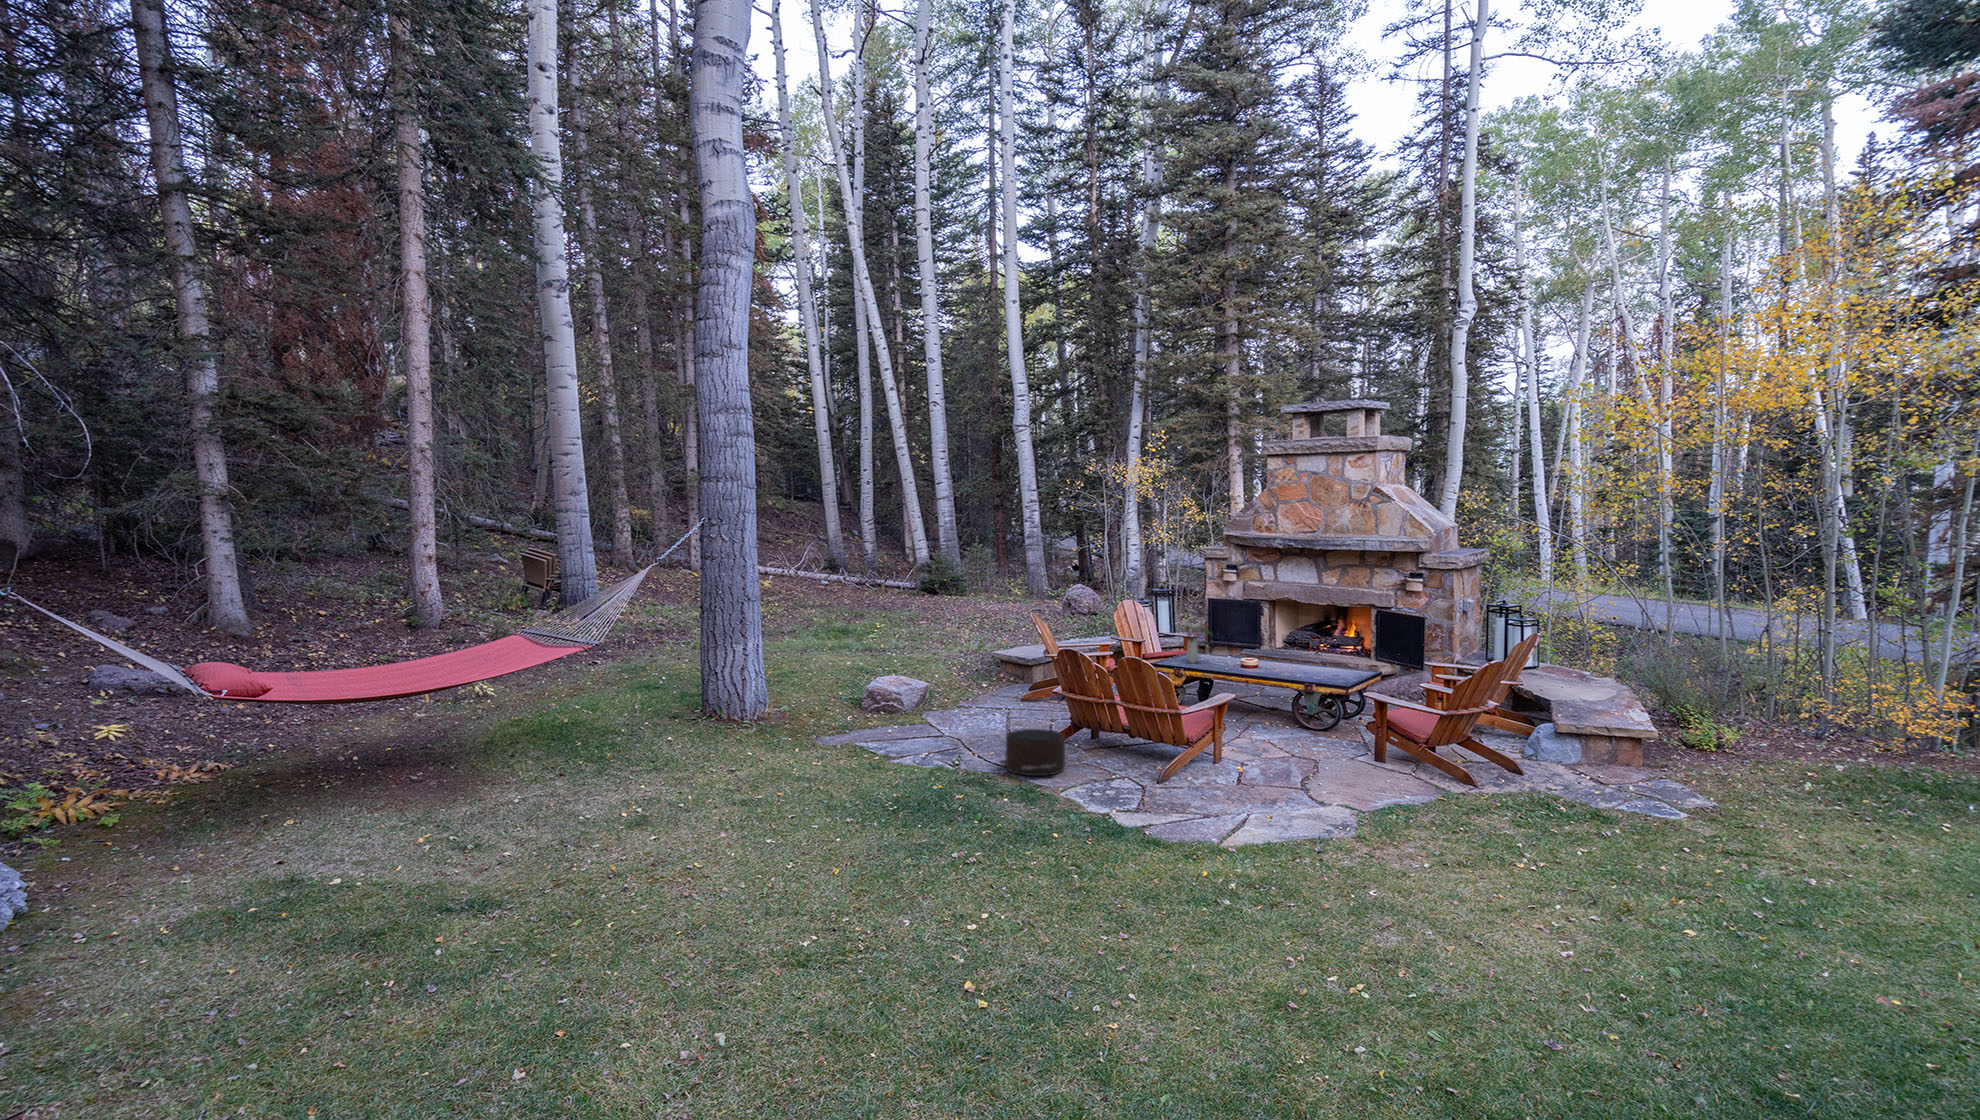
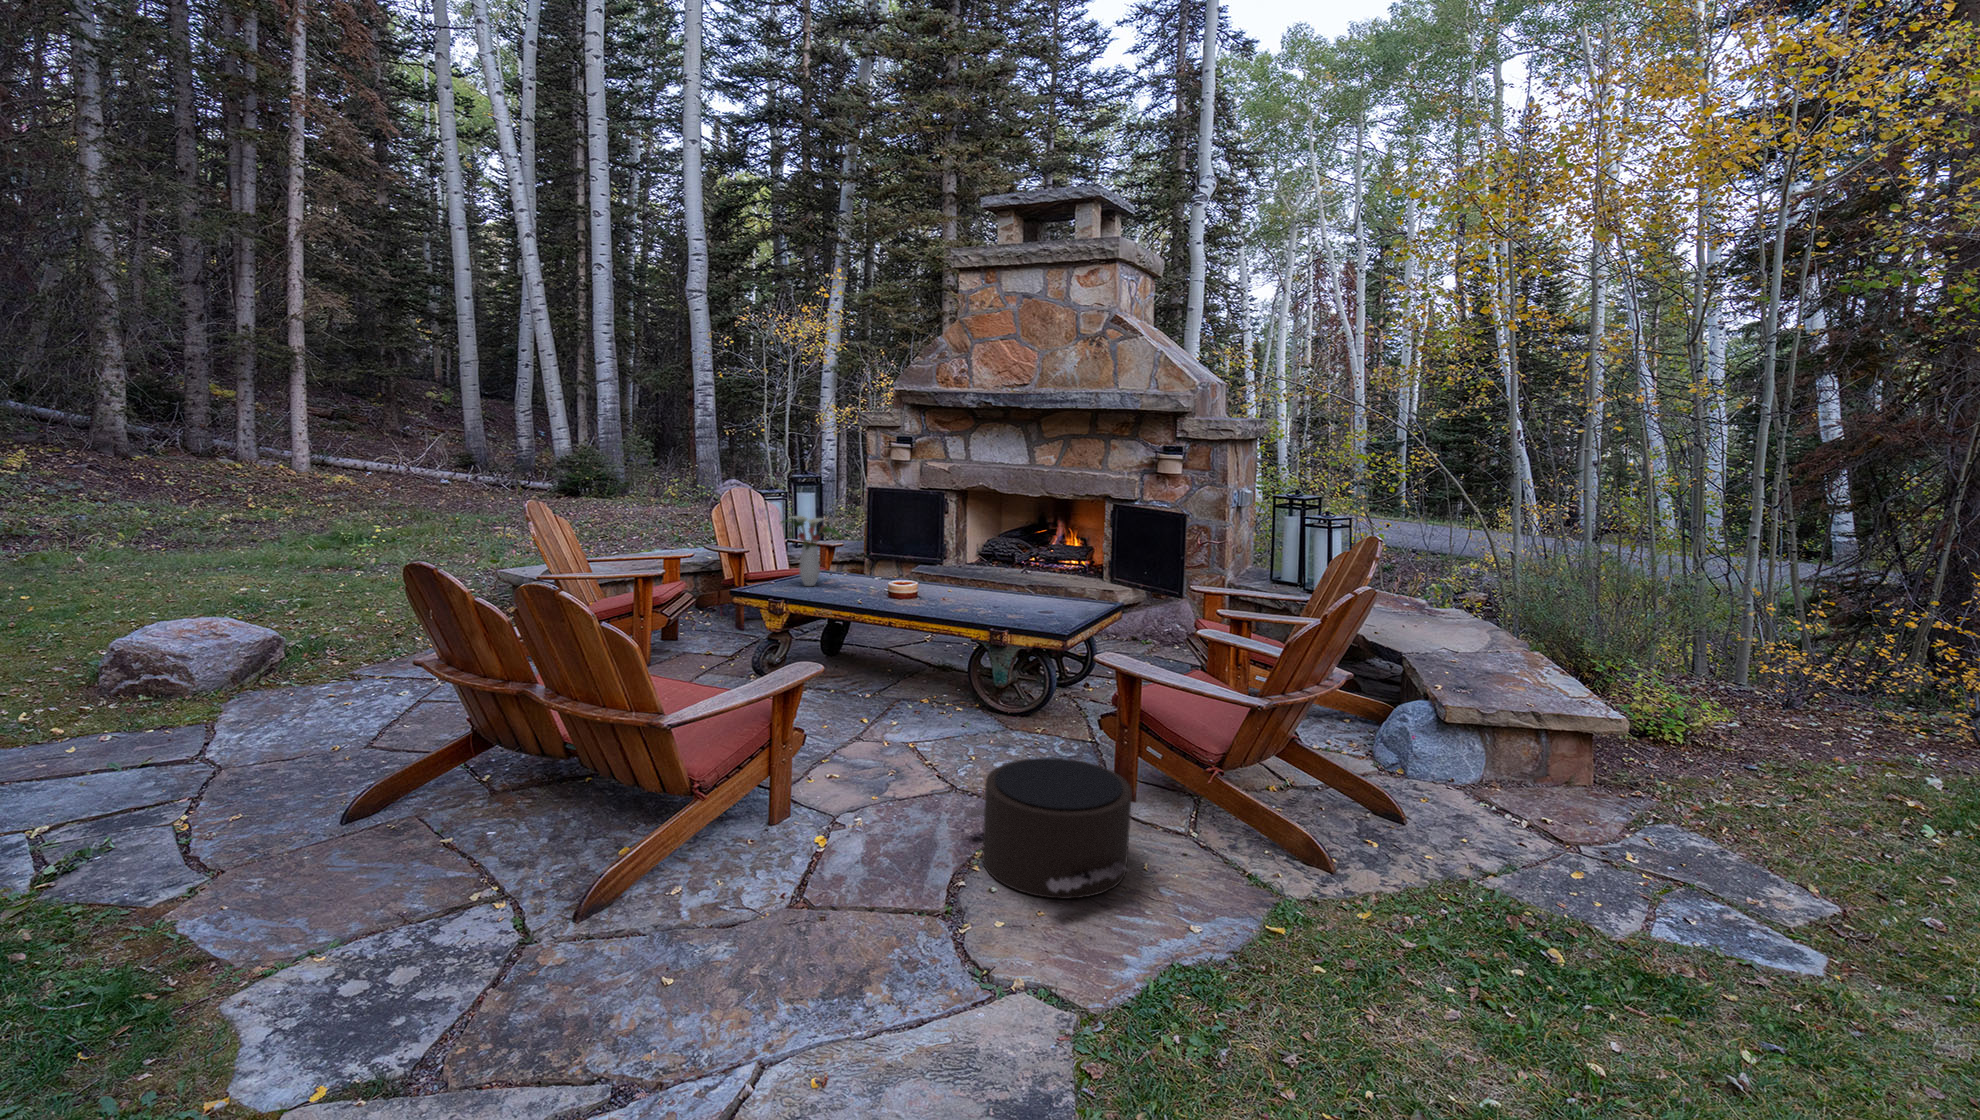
pouf: present [1004,729,1065,776] -> present [965,758,1132,899]

